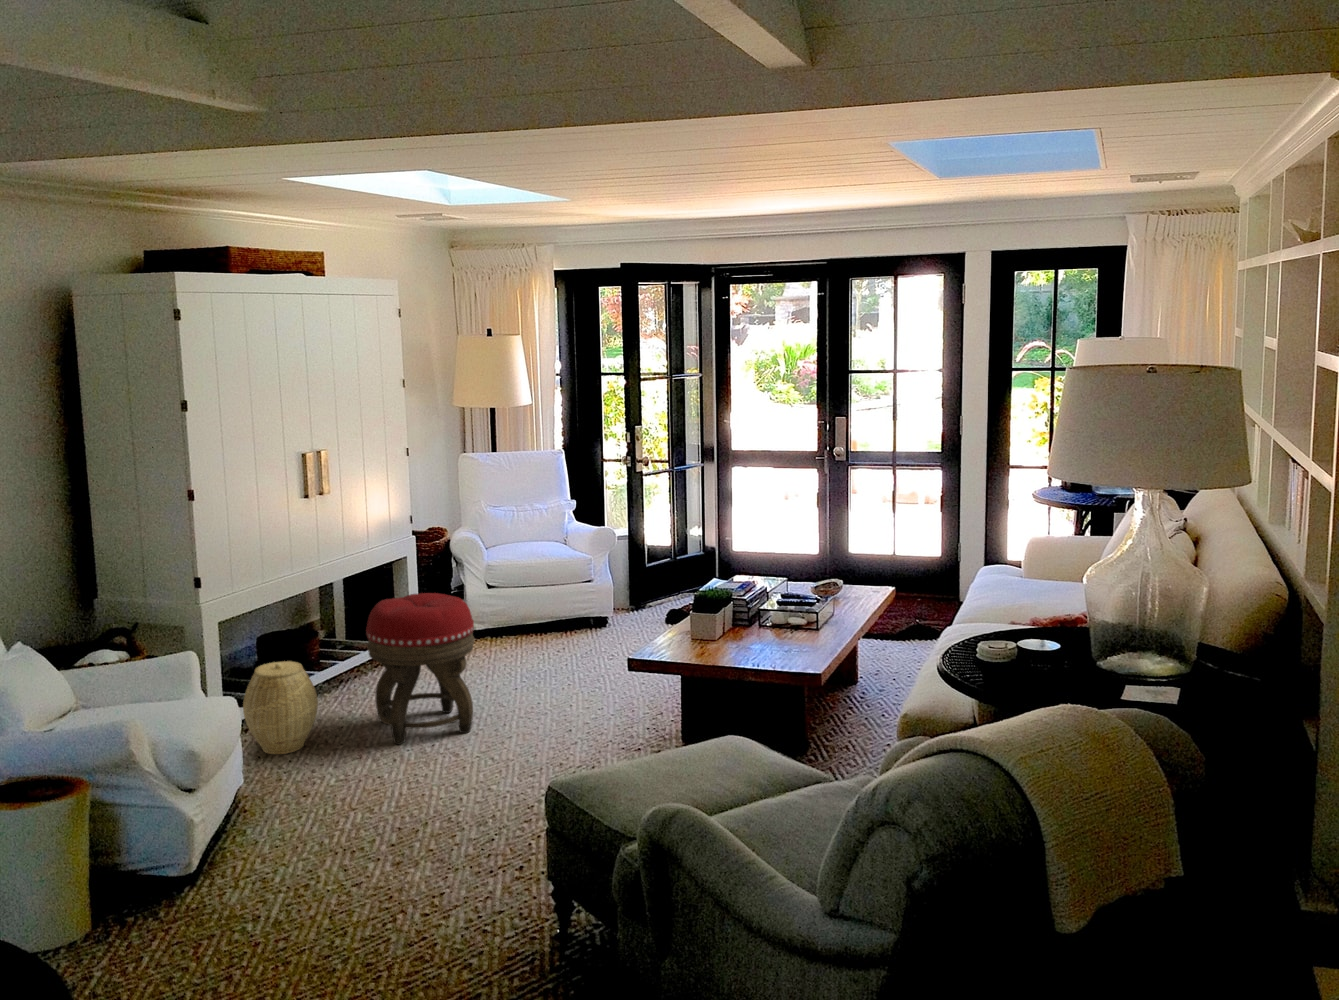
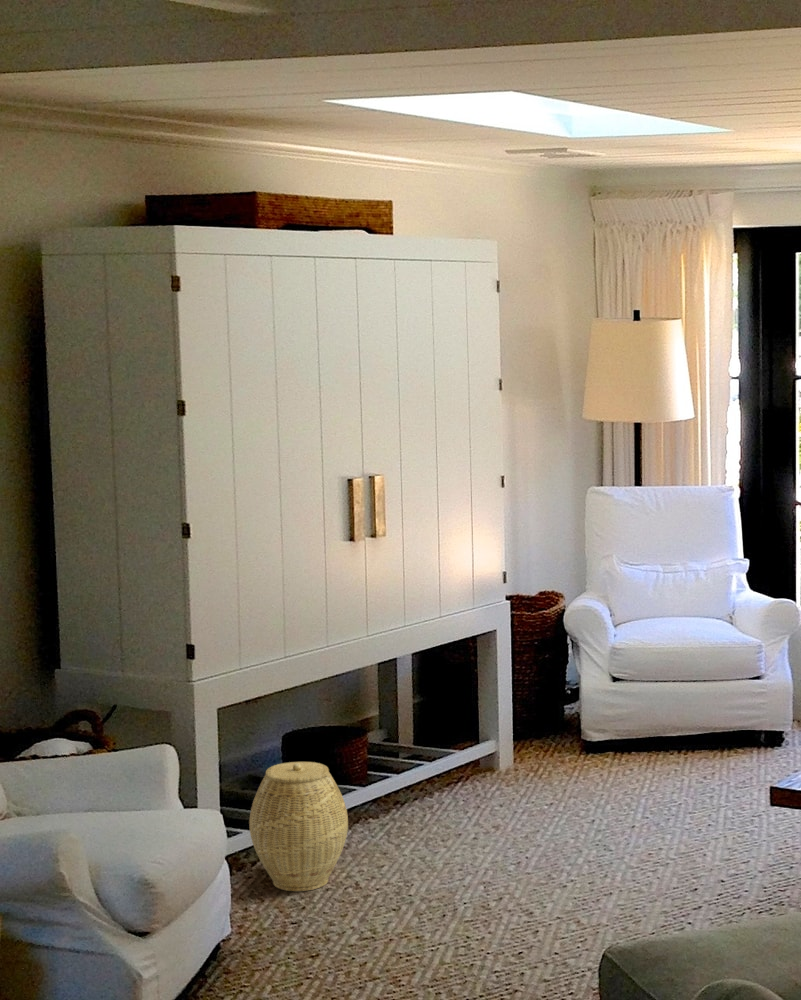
footstool: present [366,593,475,744] -> none [417,679,569,895]

